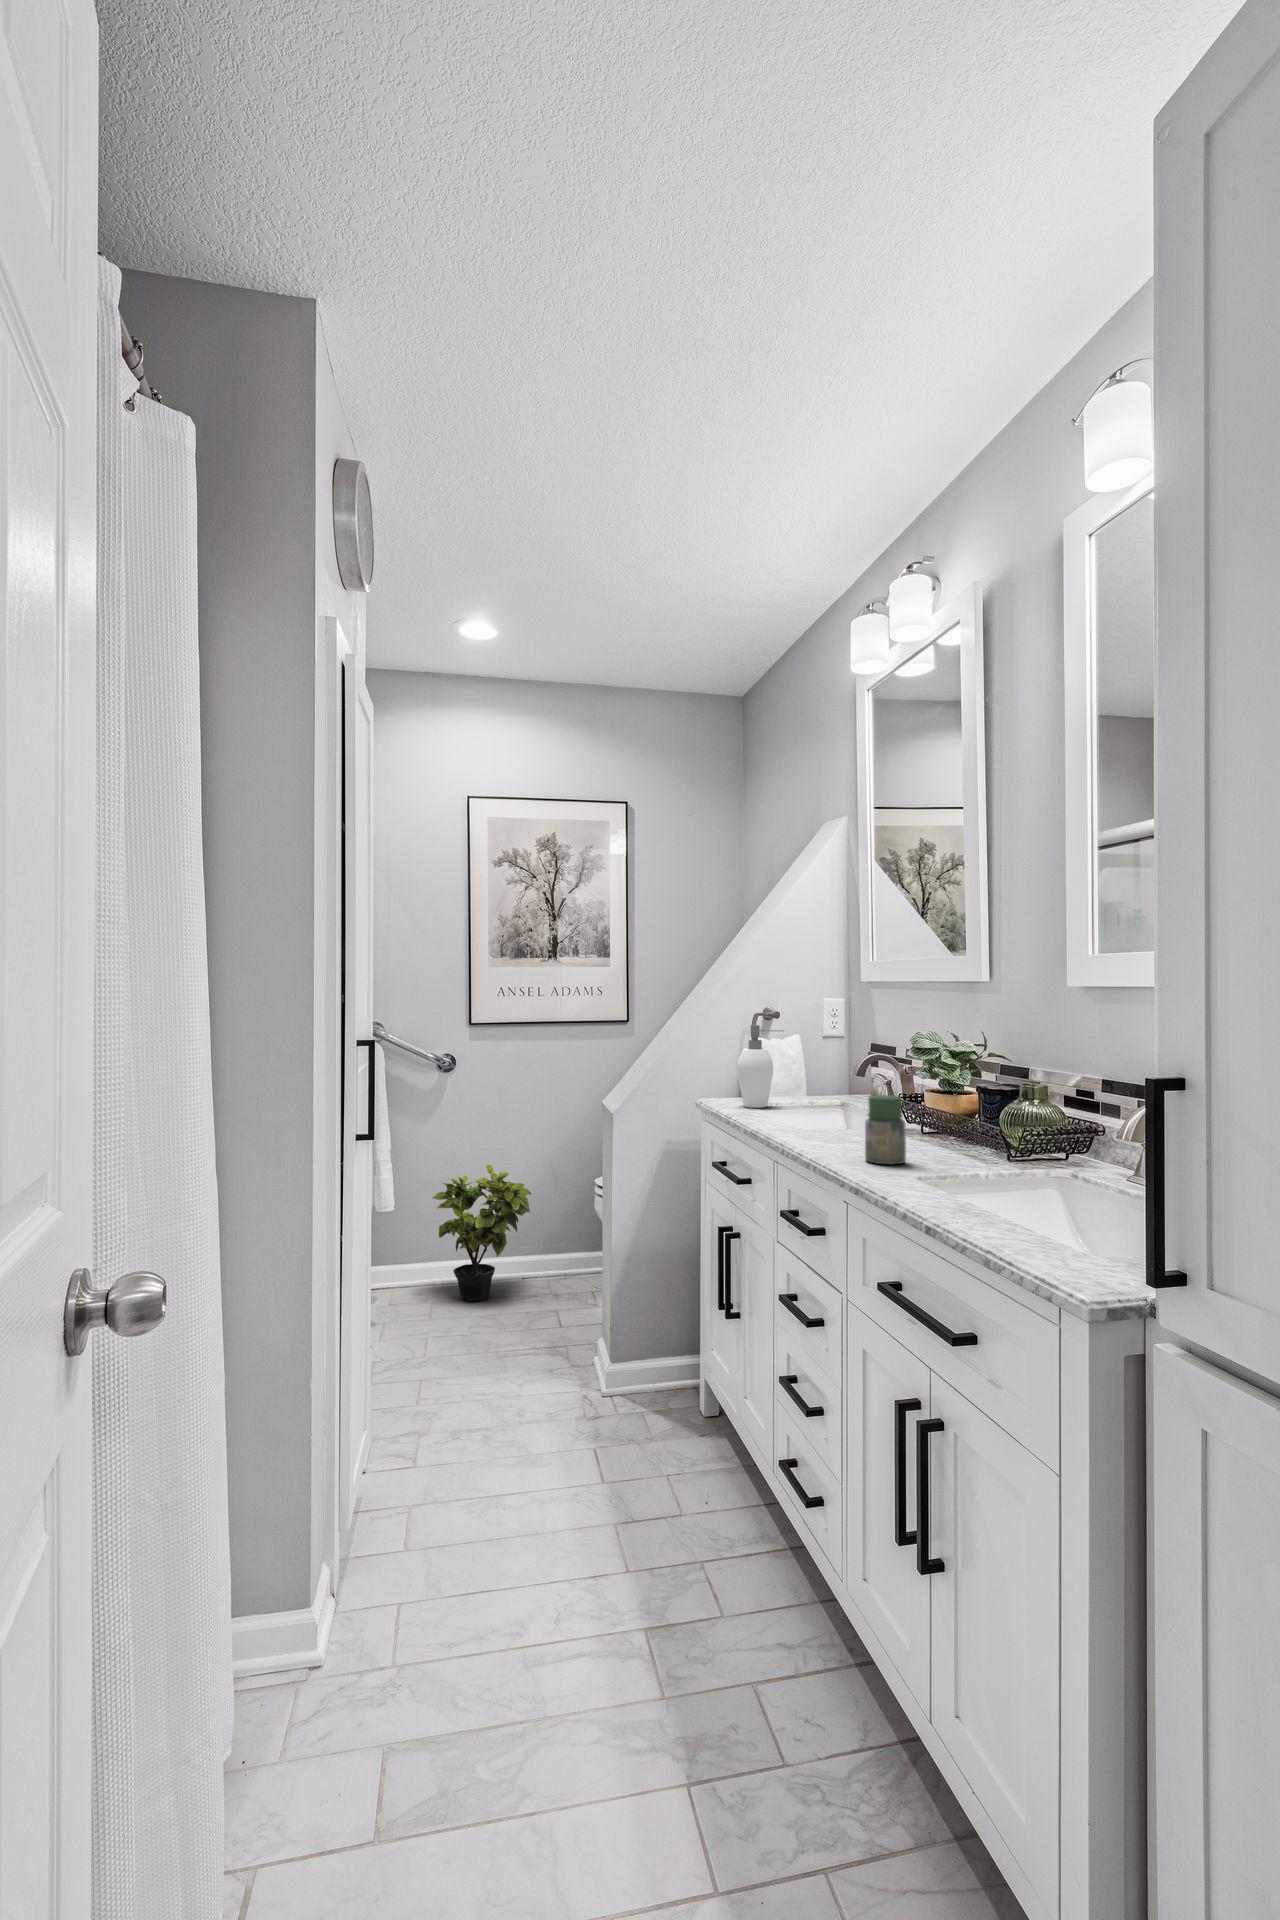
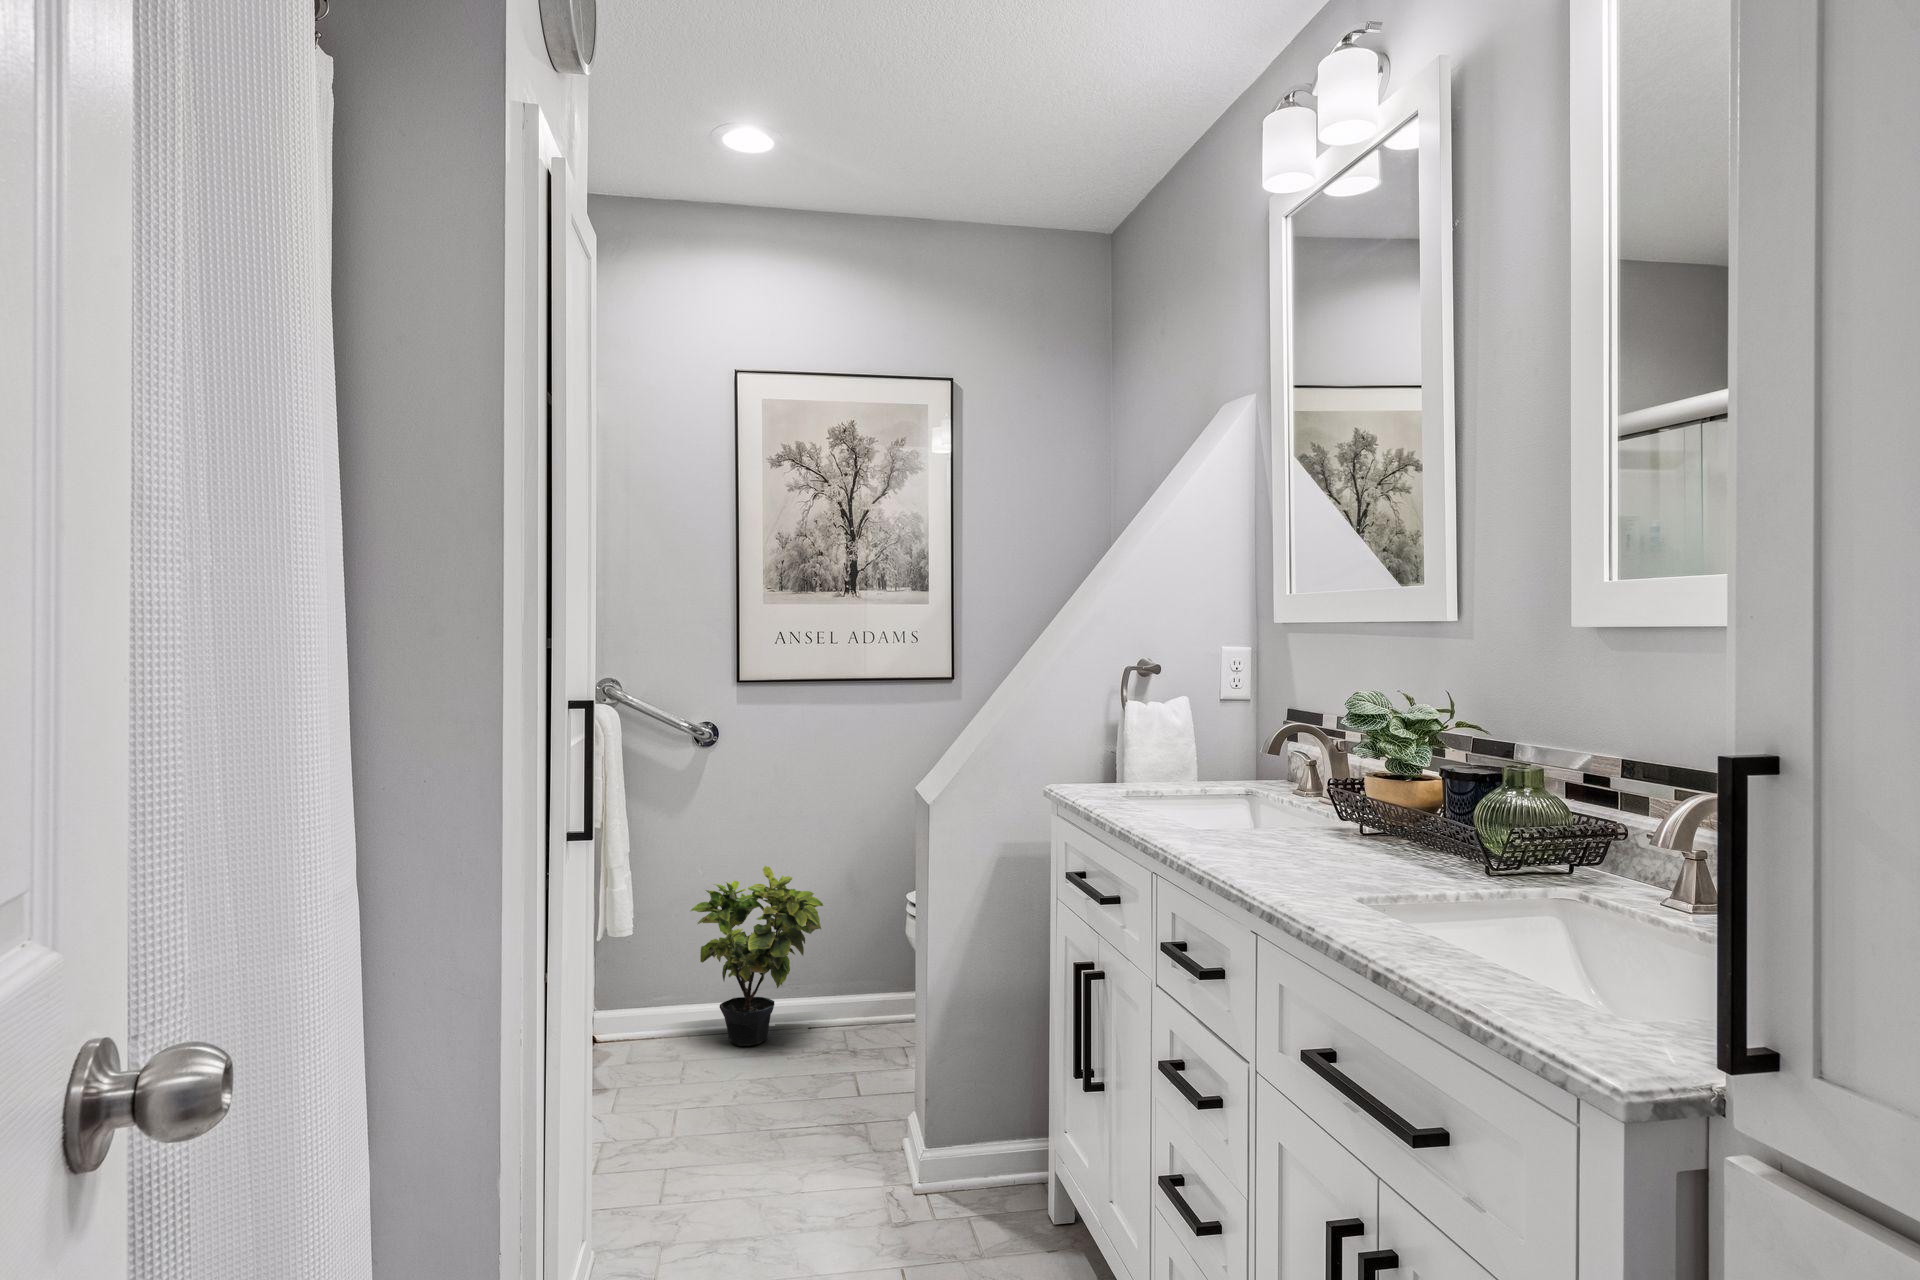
soap dispenser: present [737,1025,784,1108] -> none [1099,682,1165,795]
jar: present [865,1095,906,1165] -> none [1283,781,1342,880]

